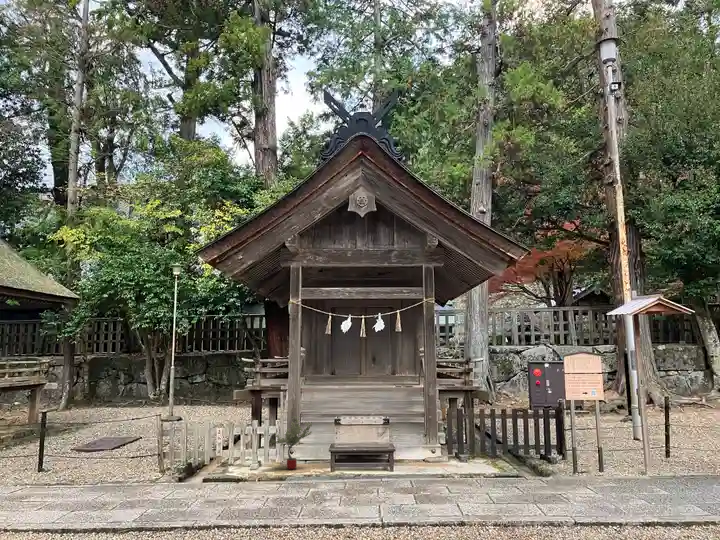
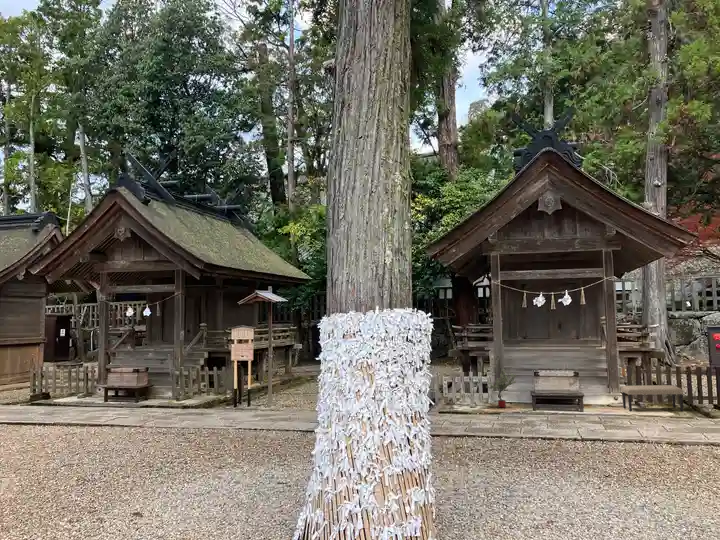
bench: none [440,433,509,468] -> present [621,385,683,411]

